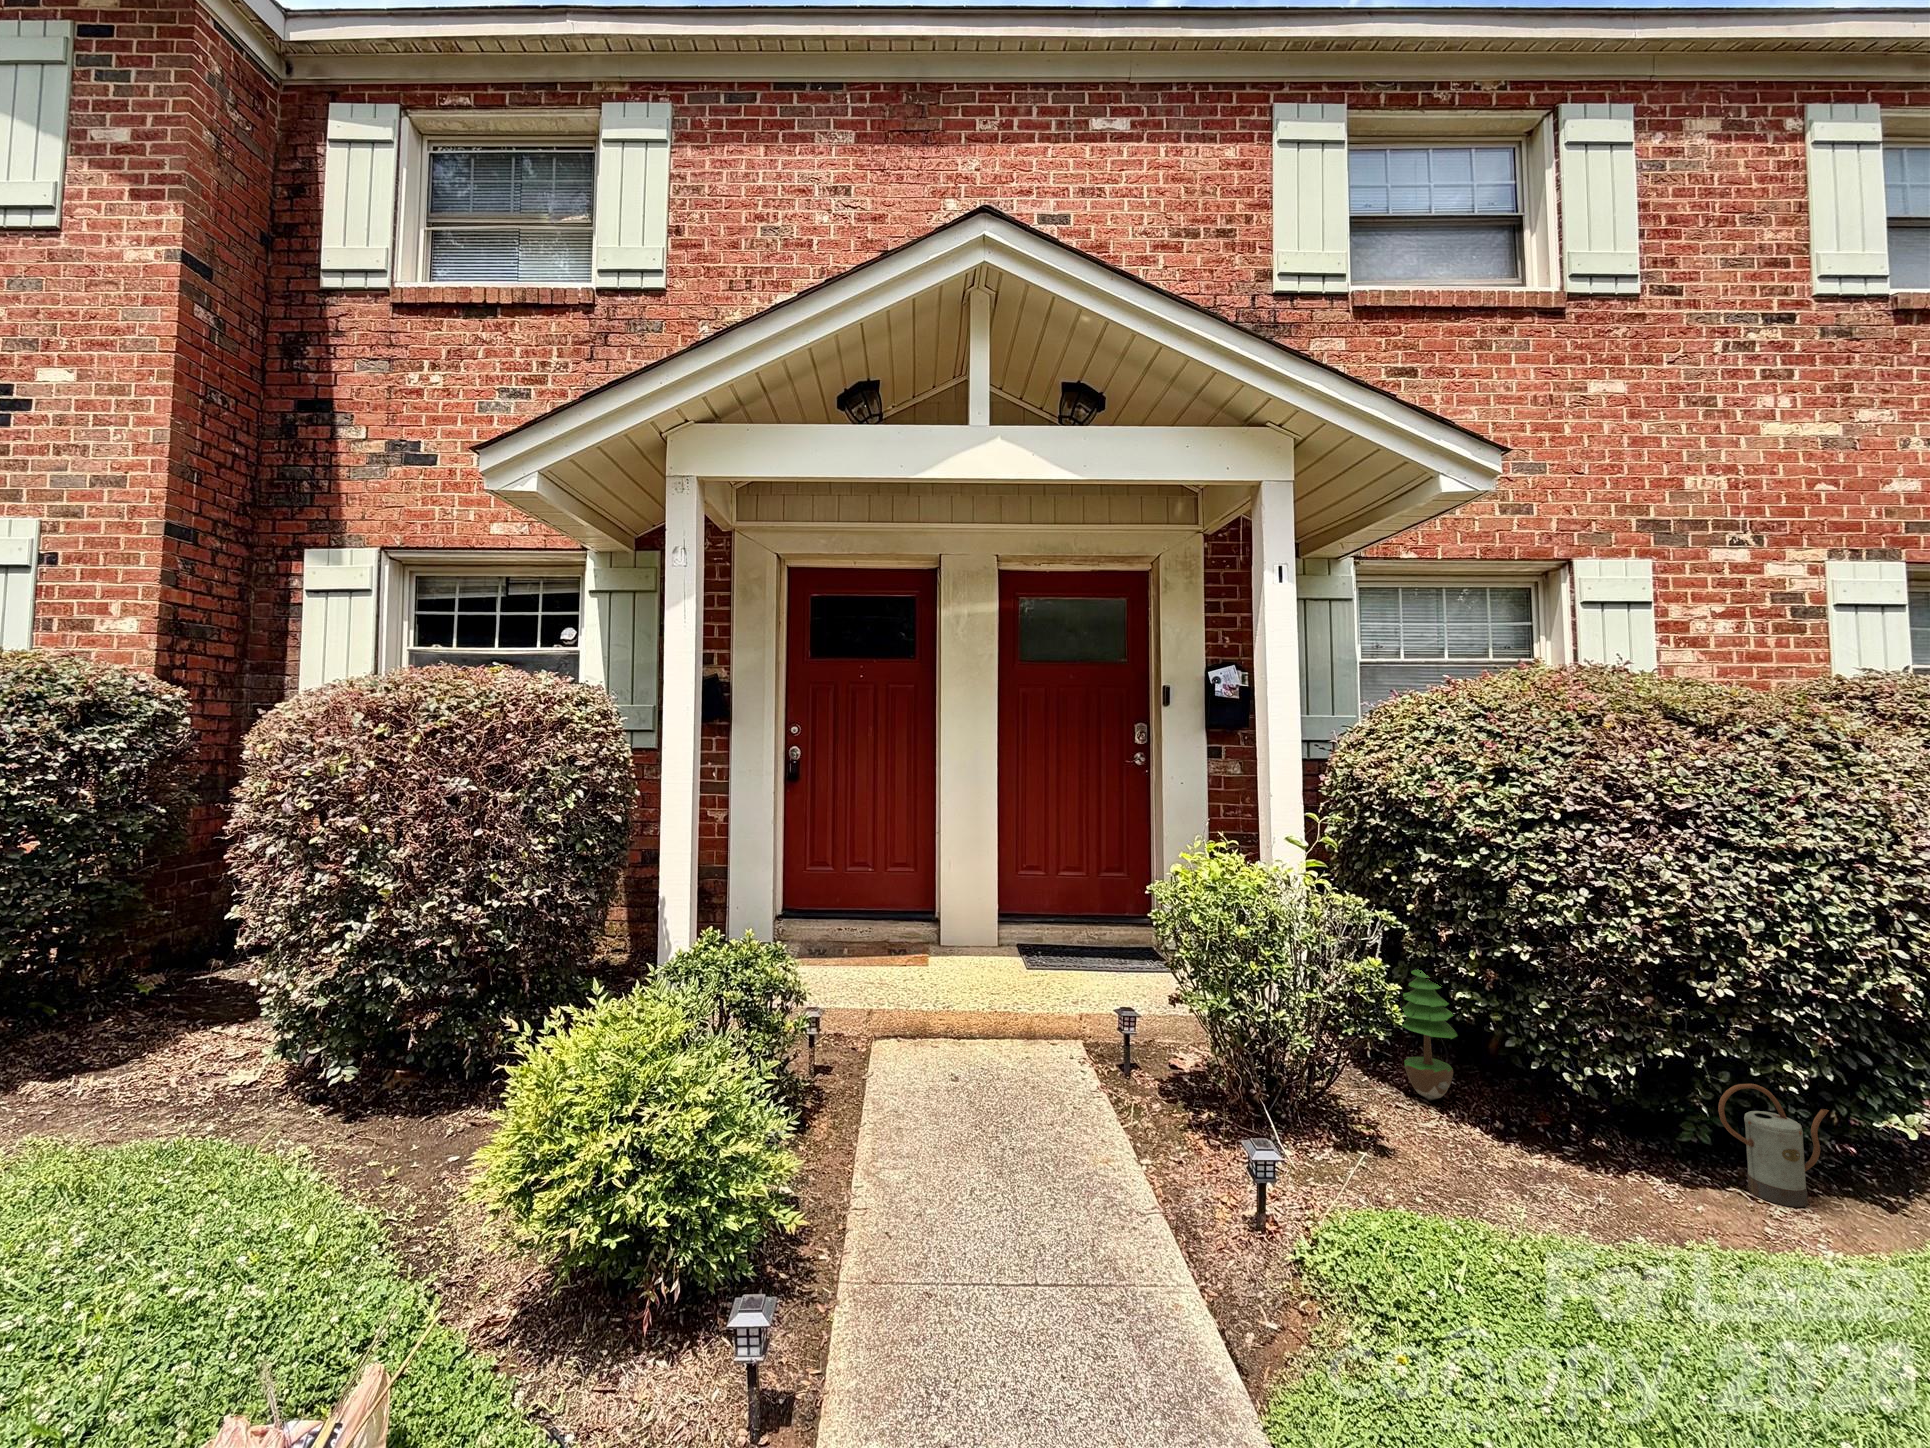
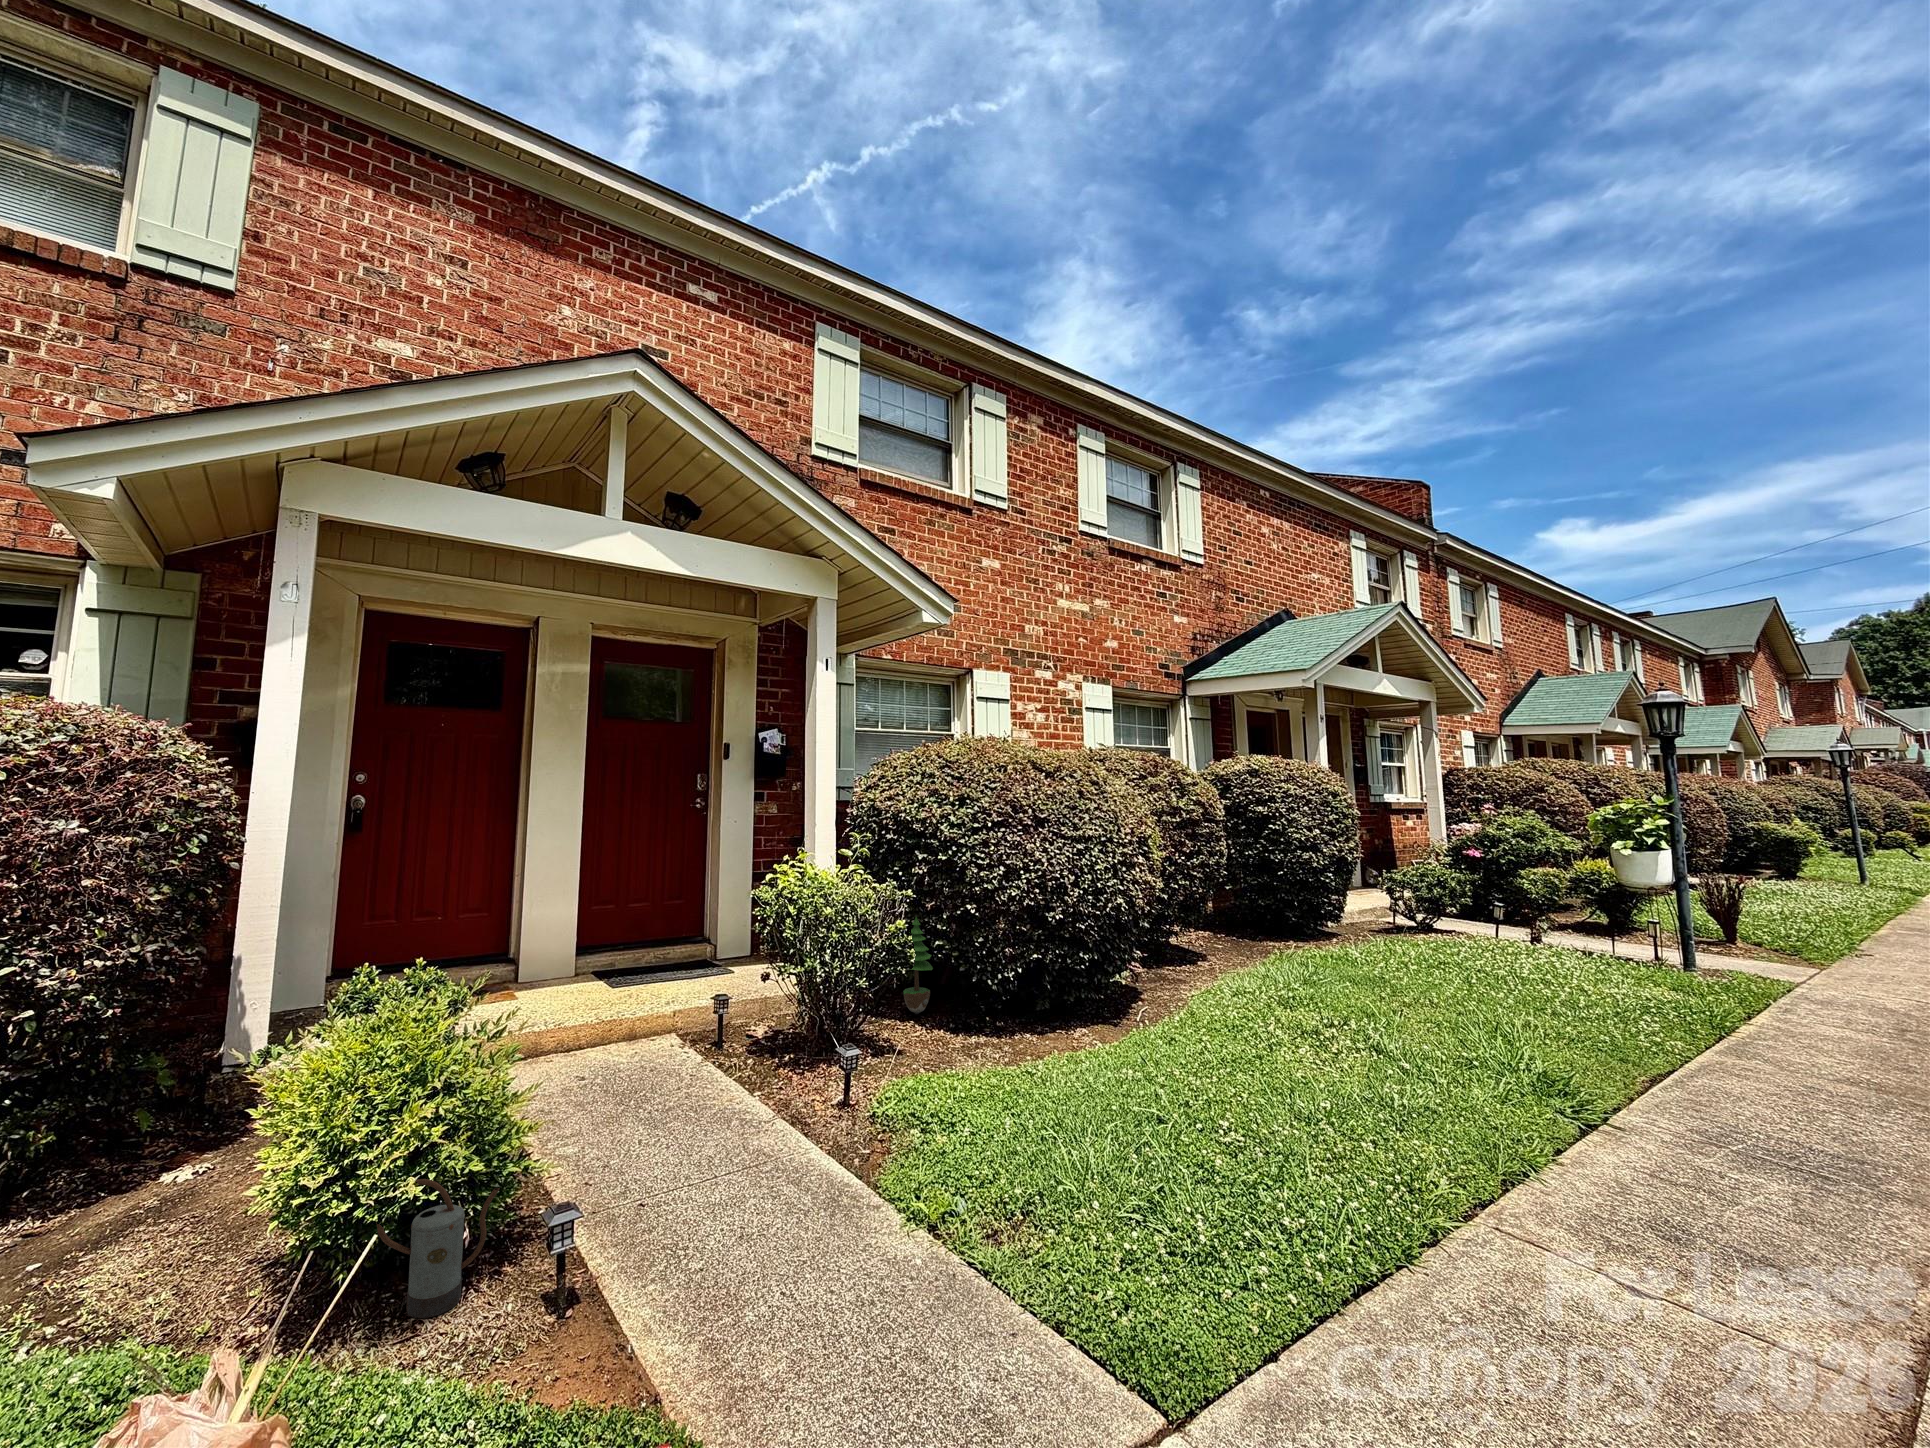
watering can: present [1718,1084,1829,1207] -> present [376,1179,500,1318]

